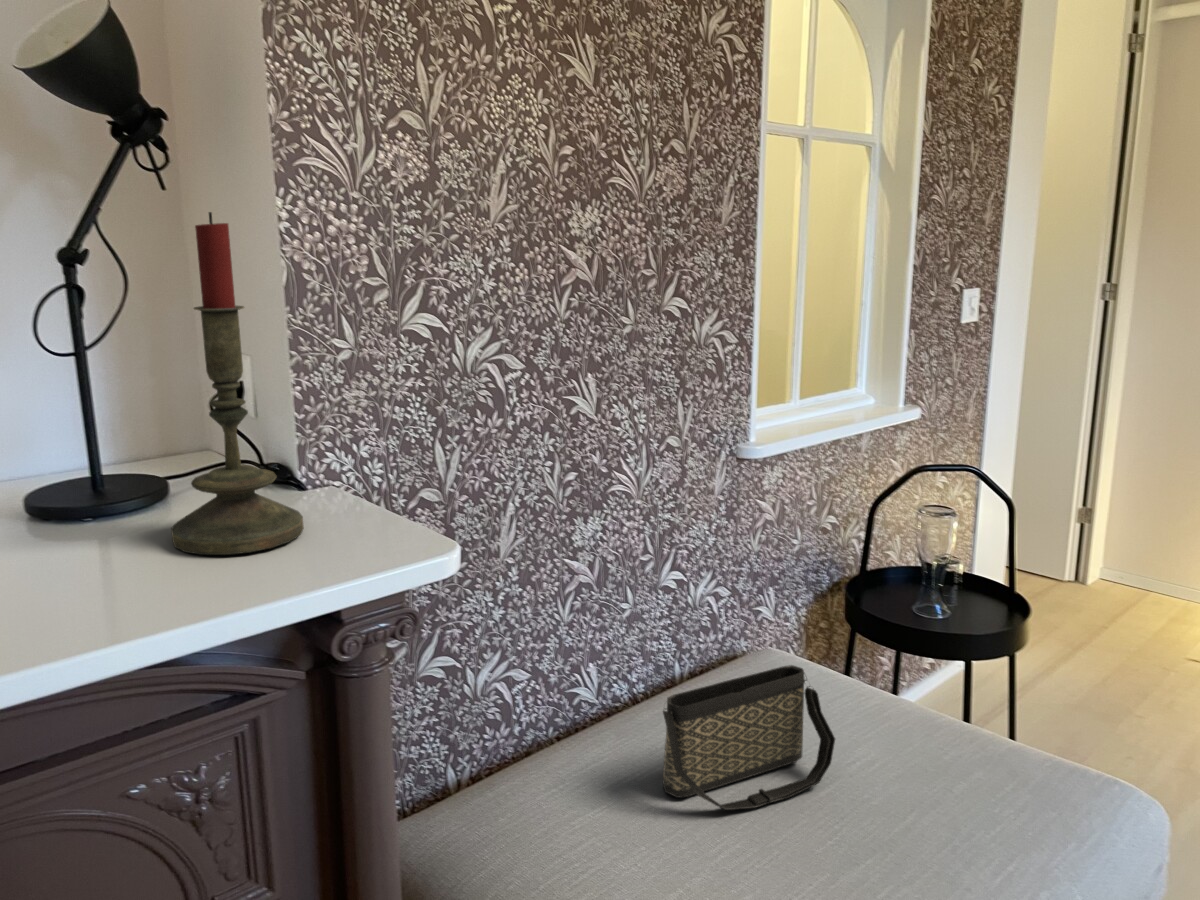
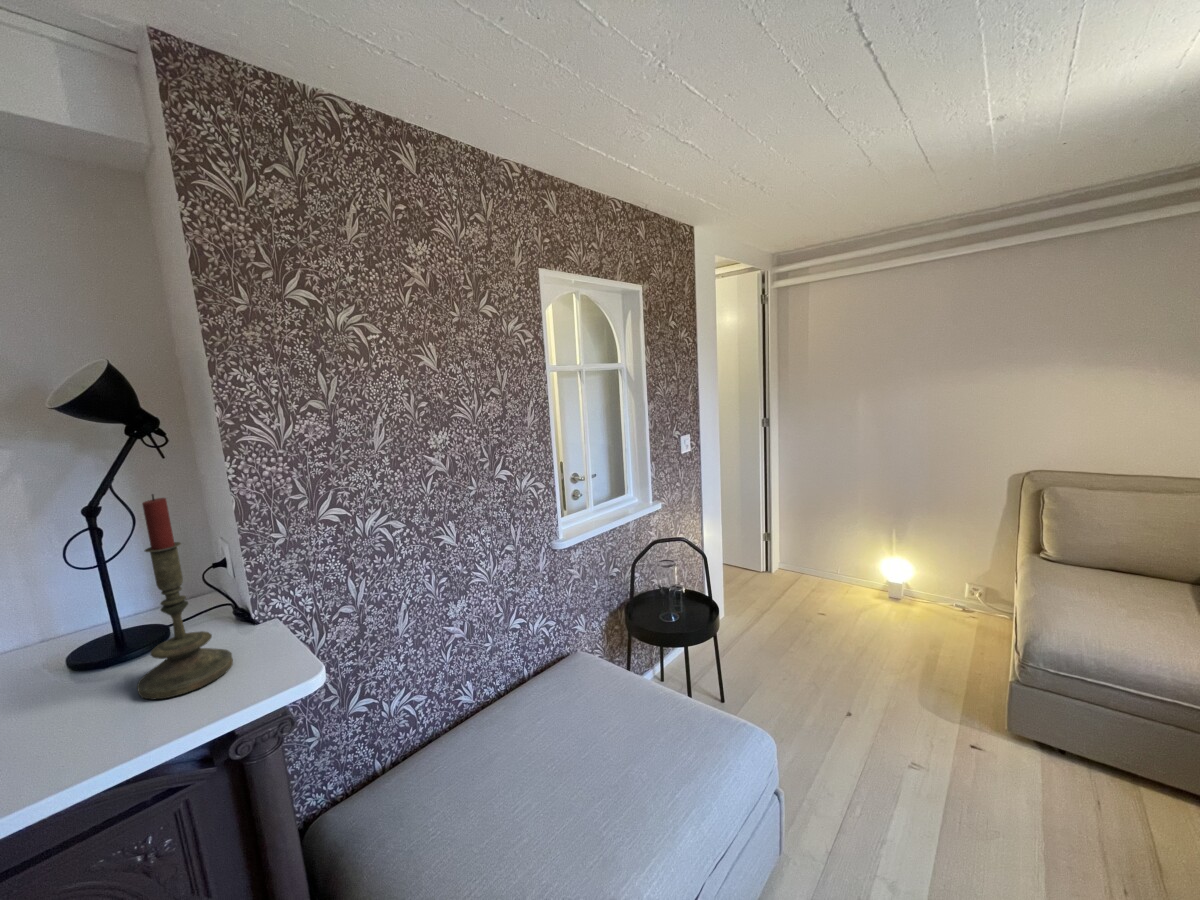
handbag: present [663,665,835,810] -> none [492,677,597,775]

